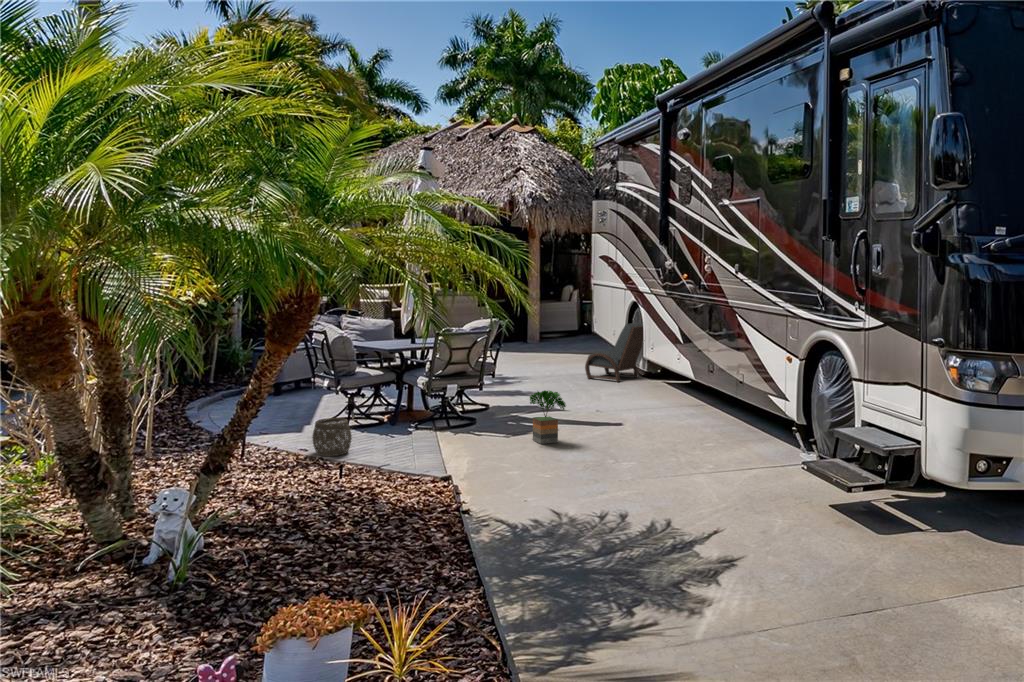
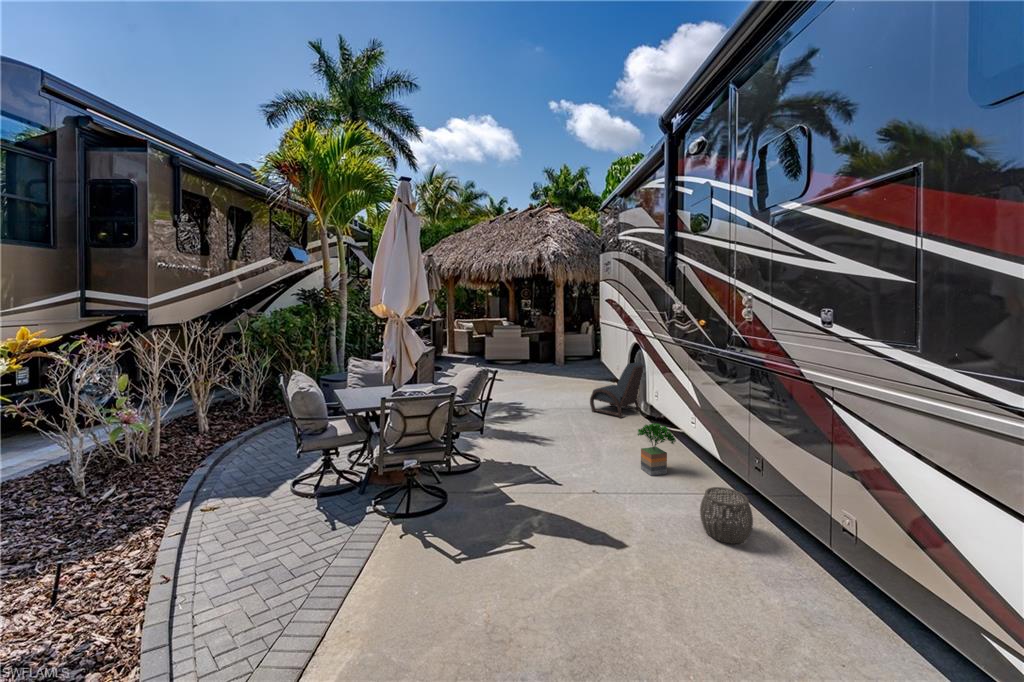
potted tree: present [530,390,566,444] -> present [637,423,676,476]
woven basket: present [312,418,352,456] -> present [700,487,753,544]

